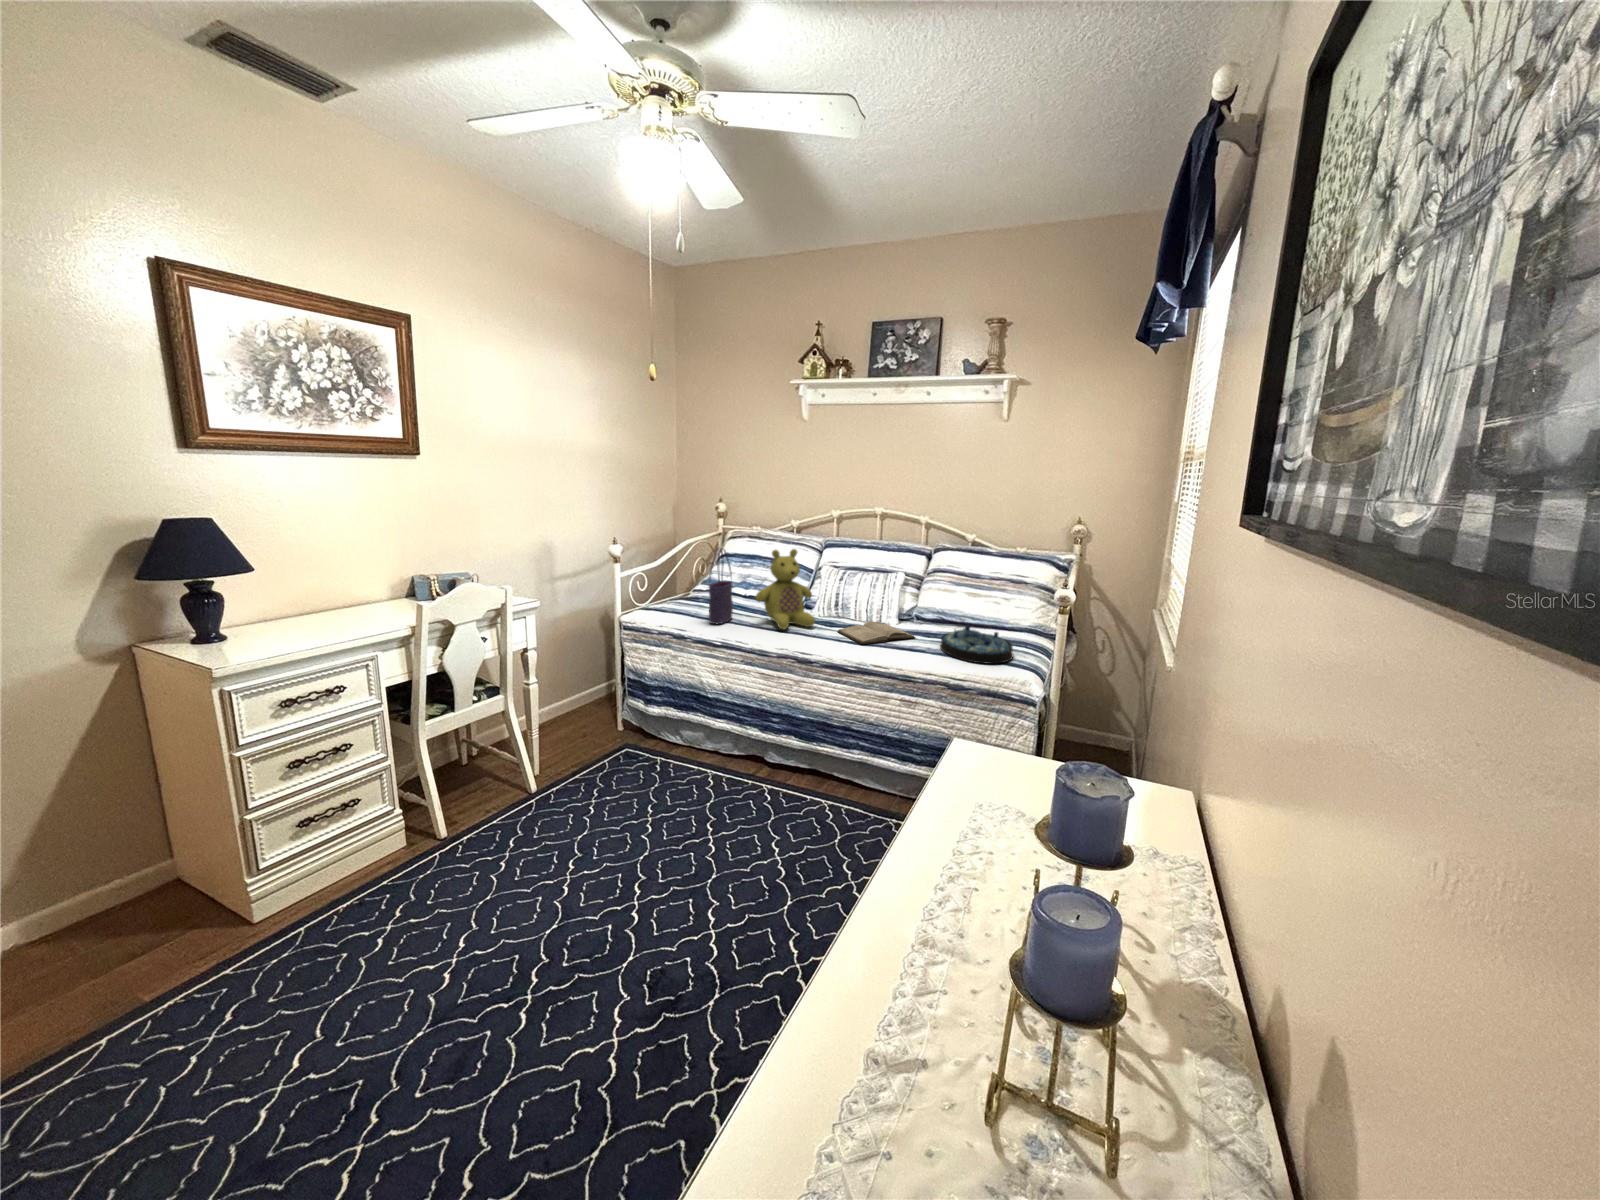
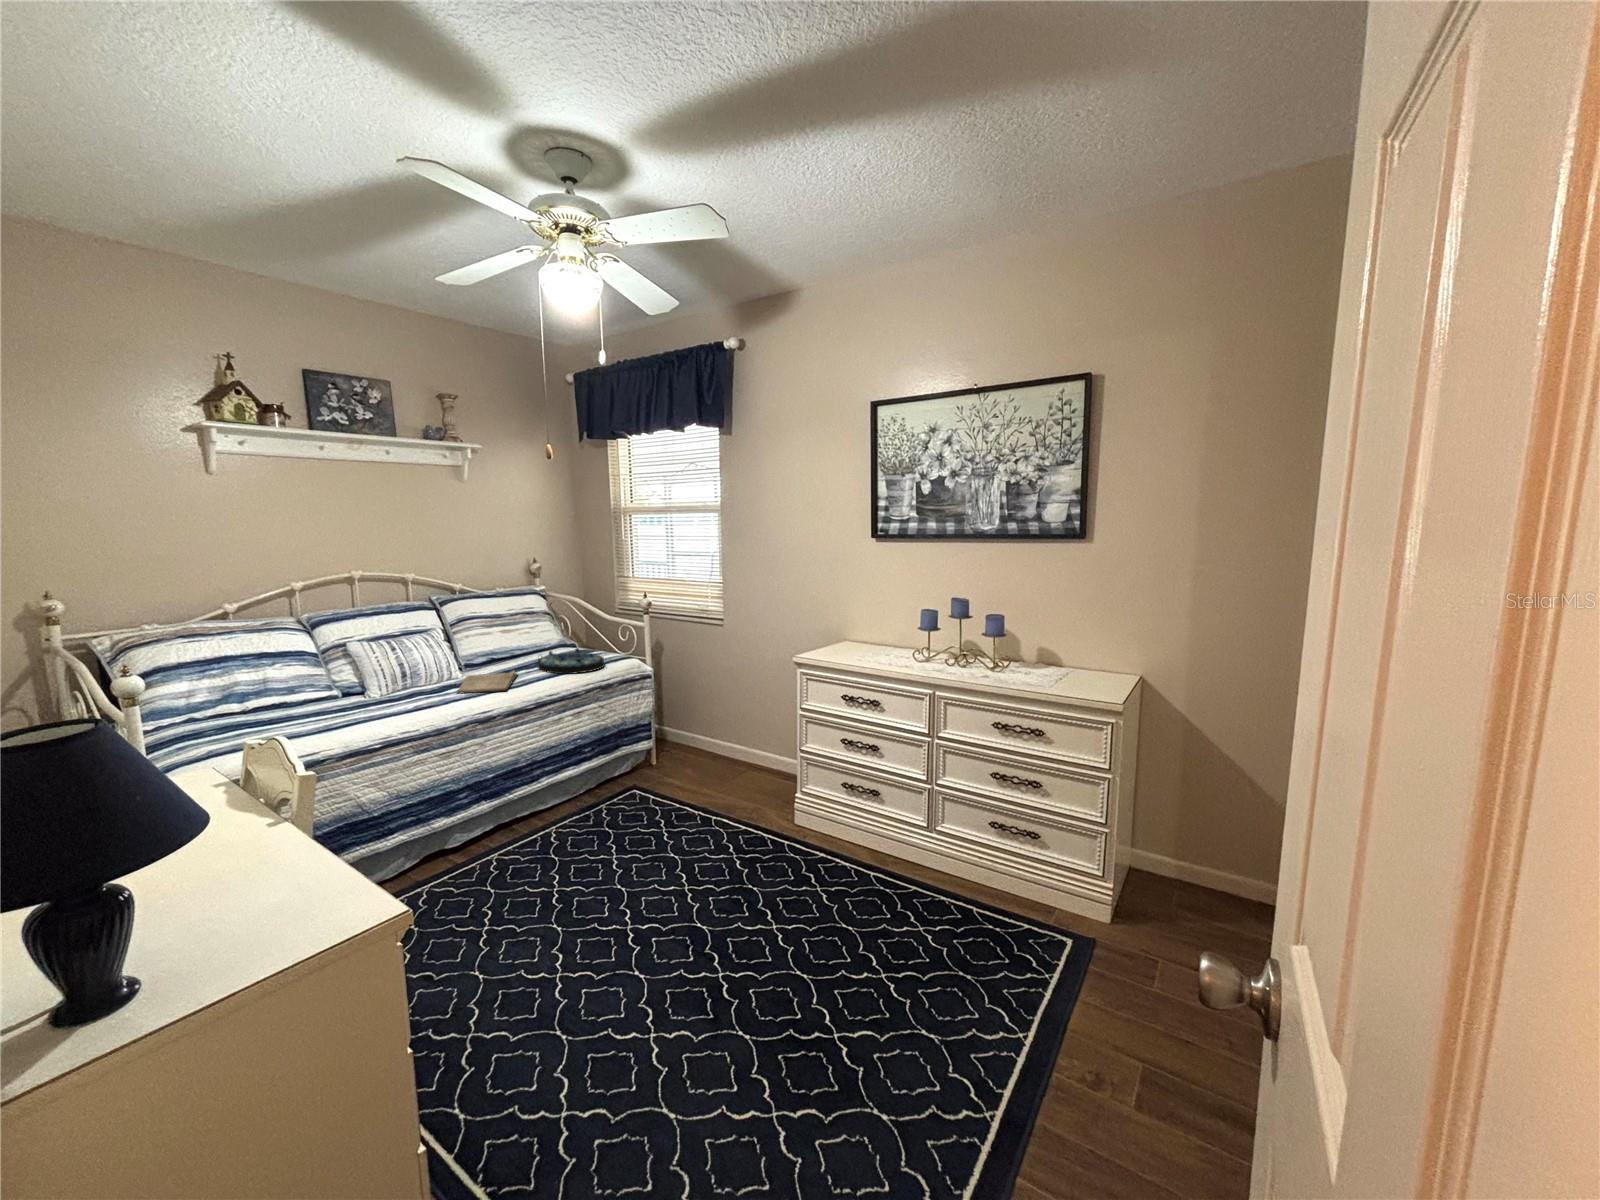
tote bag: present [709,548,733,624] -> none [299,644,336,738]
stuffed bear: present [756,549,815,629] -> none [359,626,431,710]

